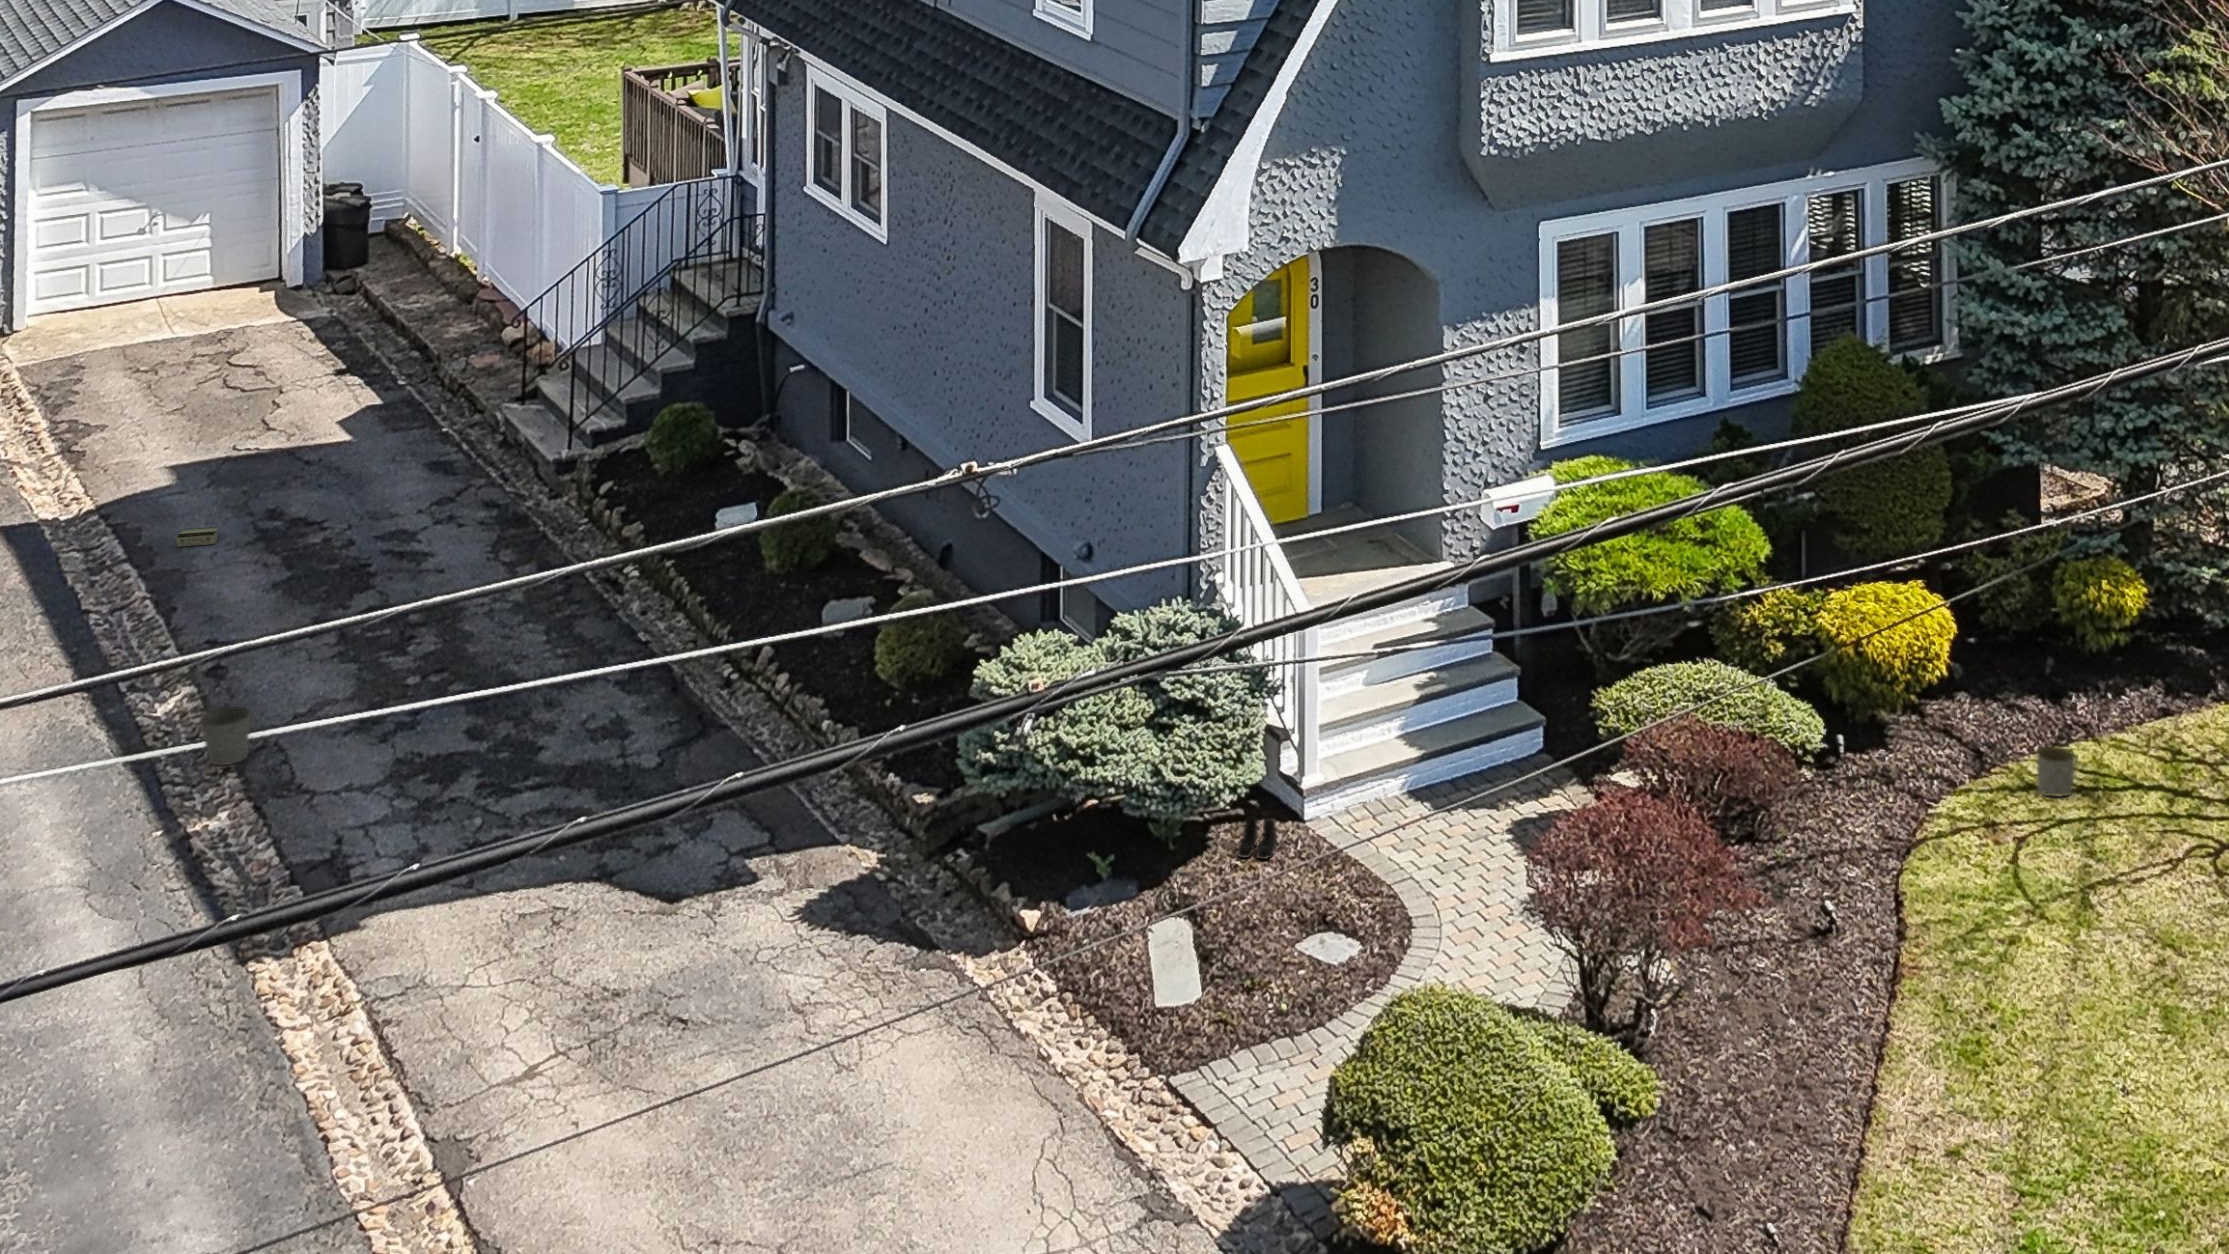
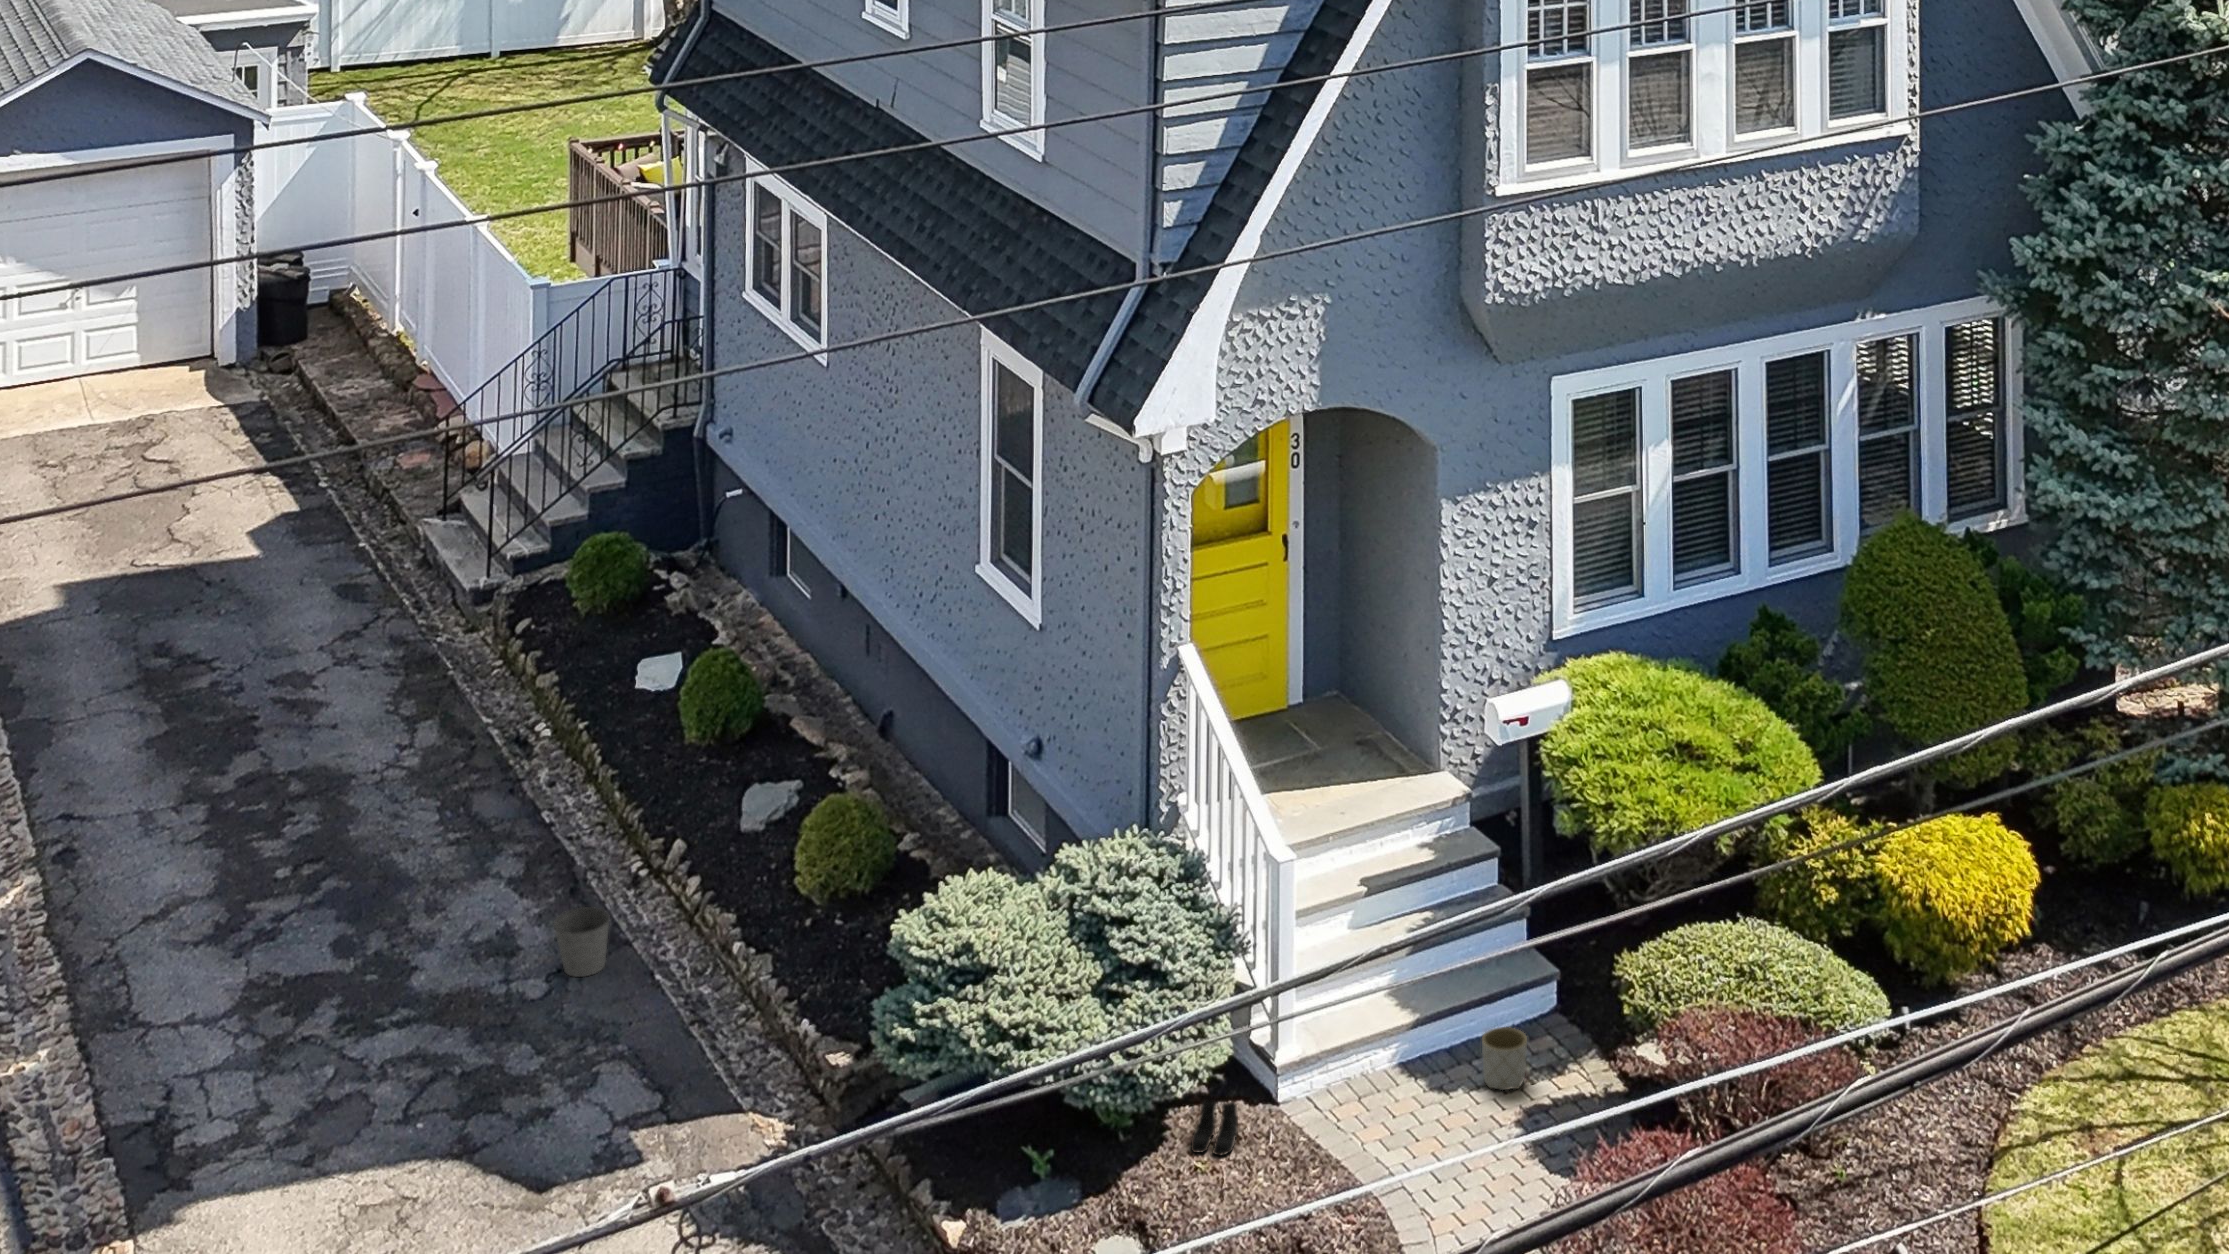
toolbox: present [176,527,219,547] -> none [45,664,94,688]
bucket: present [199,706,250,765] -> present [554,907,610,977]
planter: present [2037,747,2076,796] -> present [1482,1027,1527,1090]

